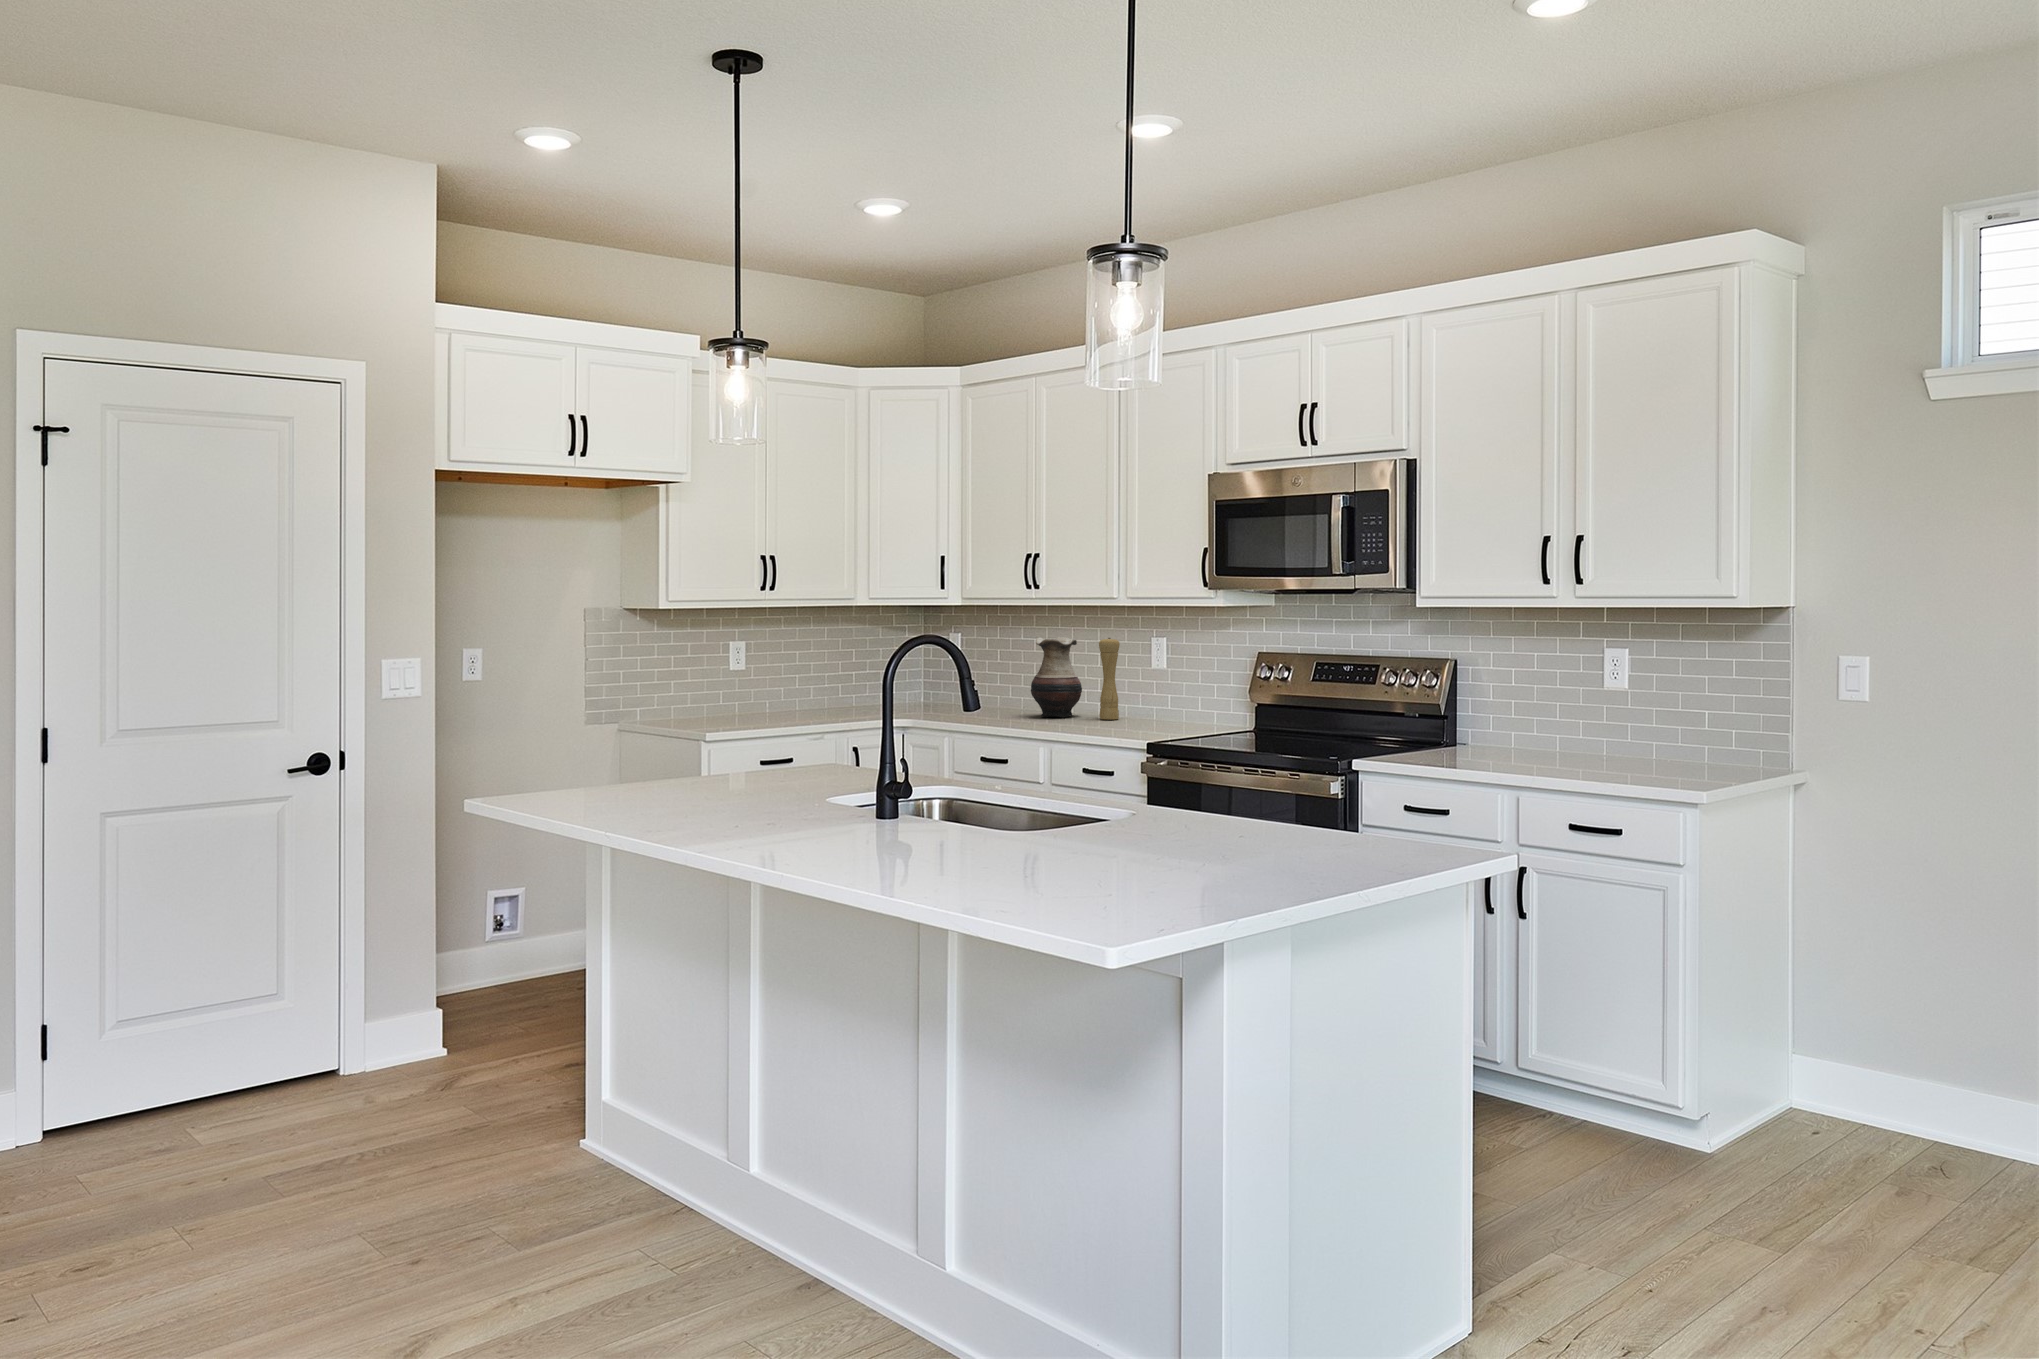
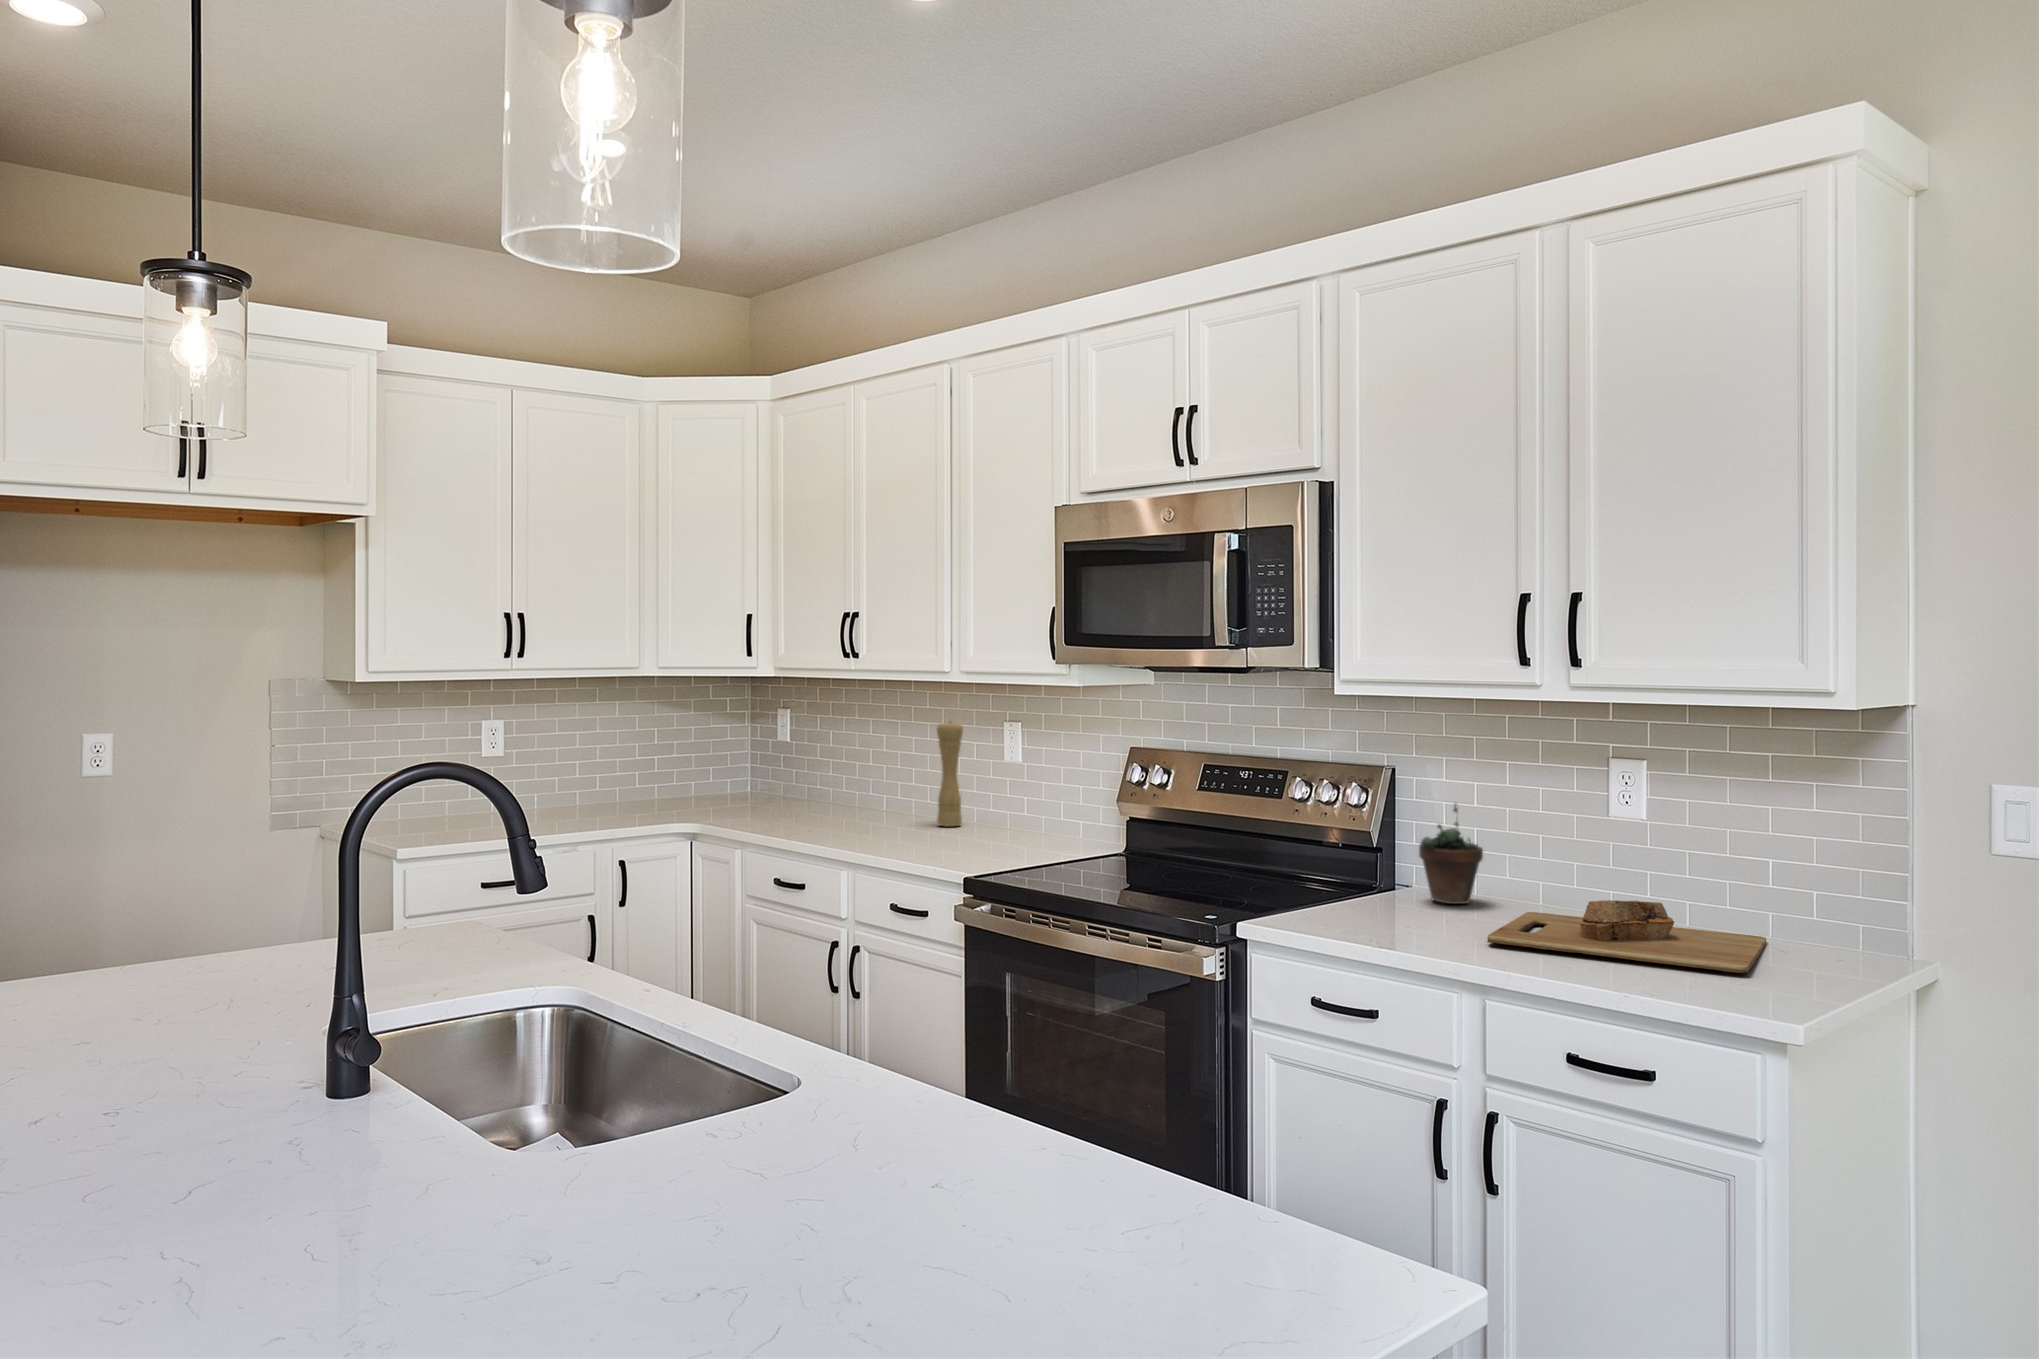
vase: present [1031,637,1082,717] -> none [855,718,920,821]
succulent plant: none [1476,681,1520,751] -> present [1419,804,1483,904]
cutting board: none [1519,736,1701,773] -> present [1487,900,1766,973]

